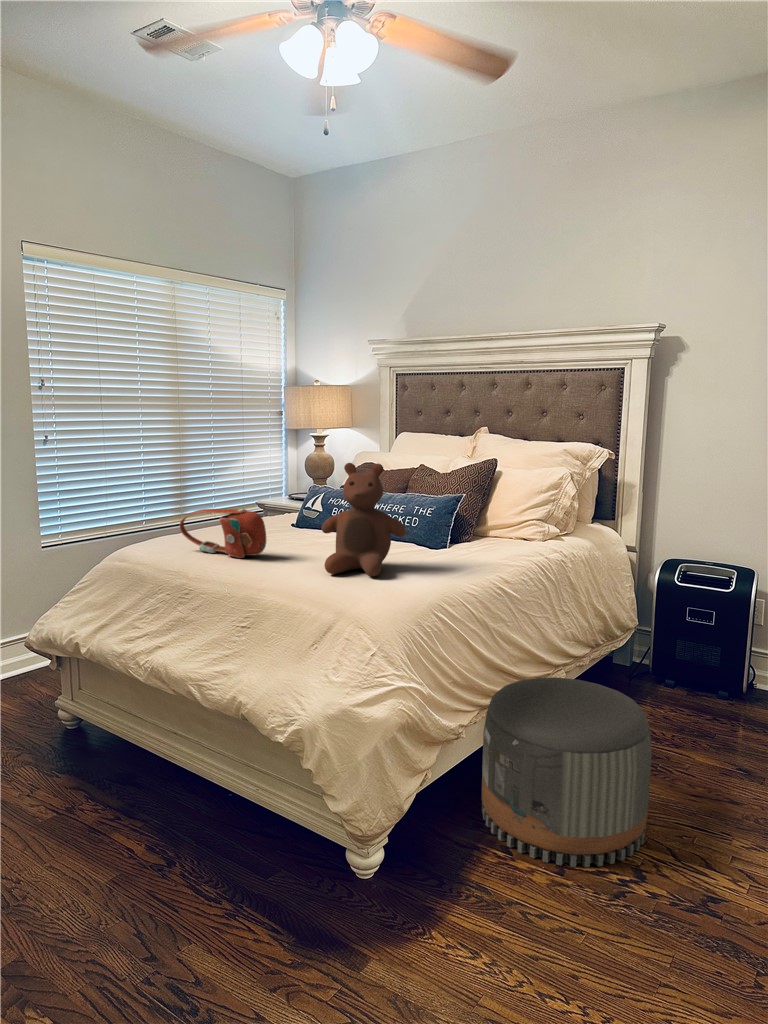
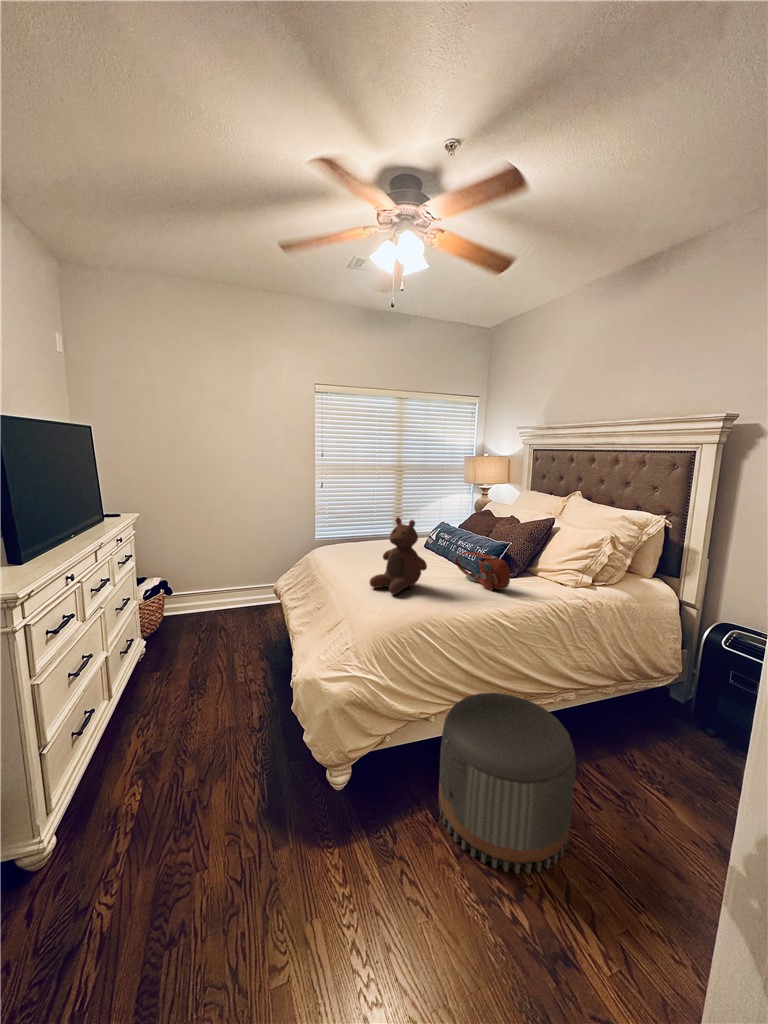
handbag: present [180,509,266,558] -> present [455,552,510,590]

